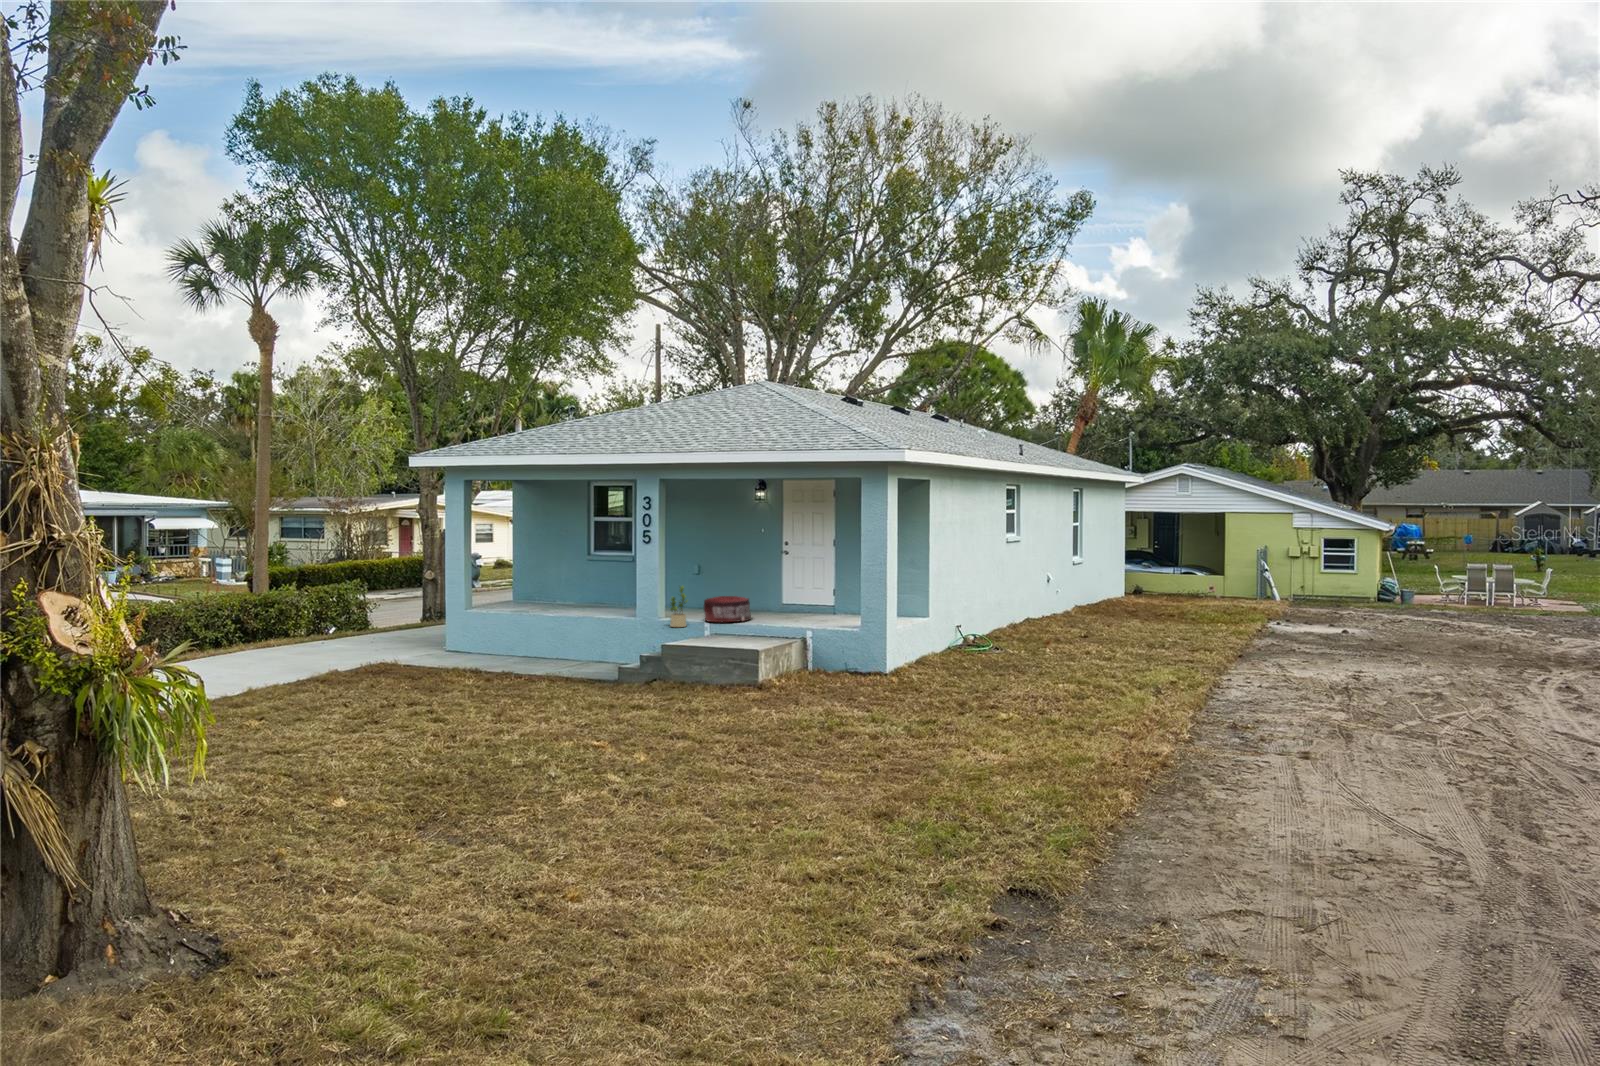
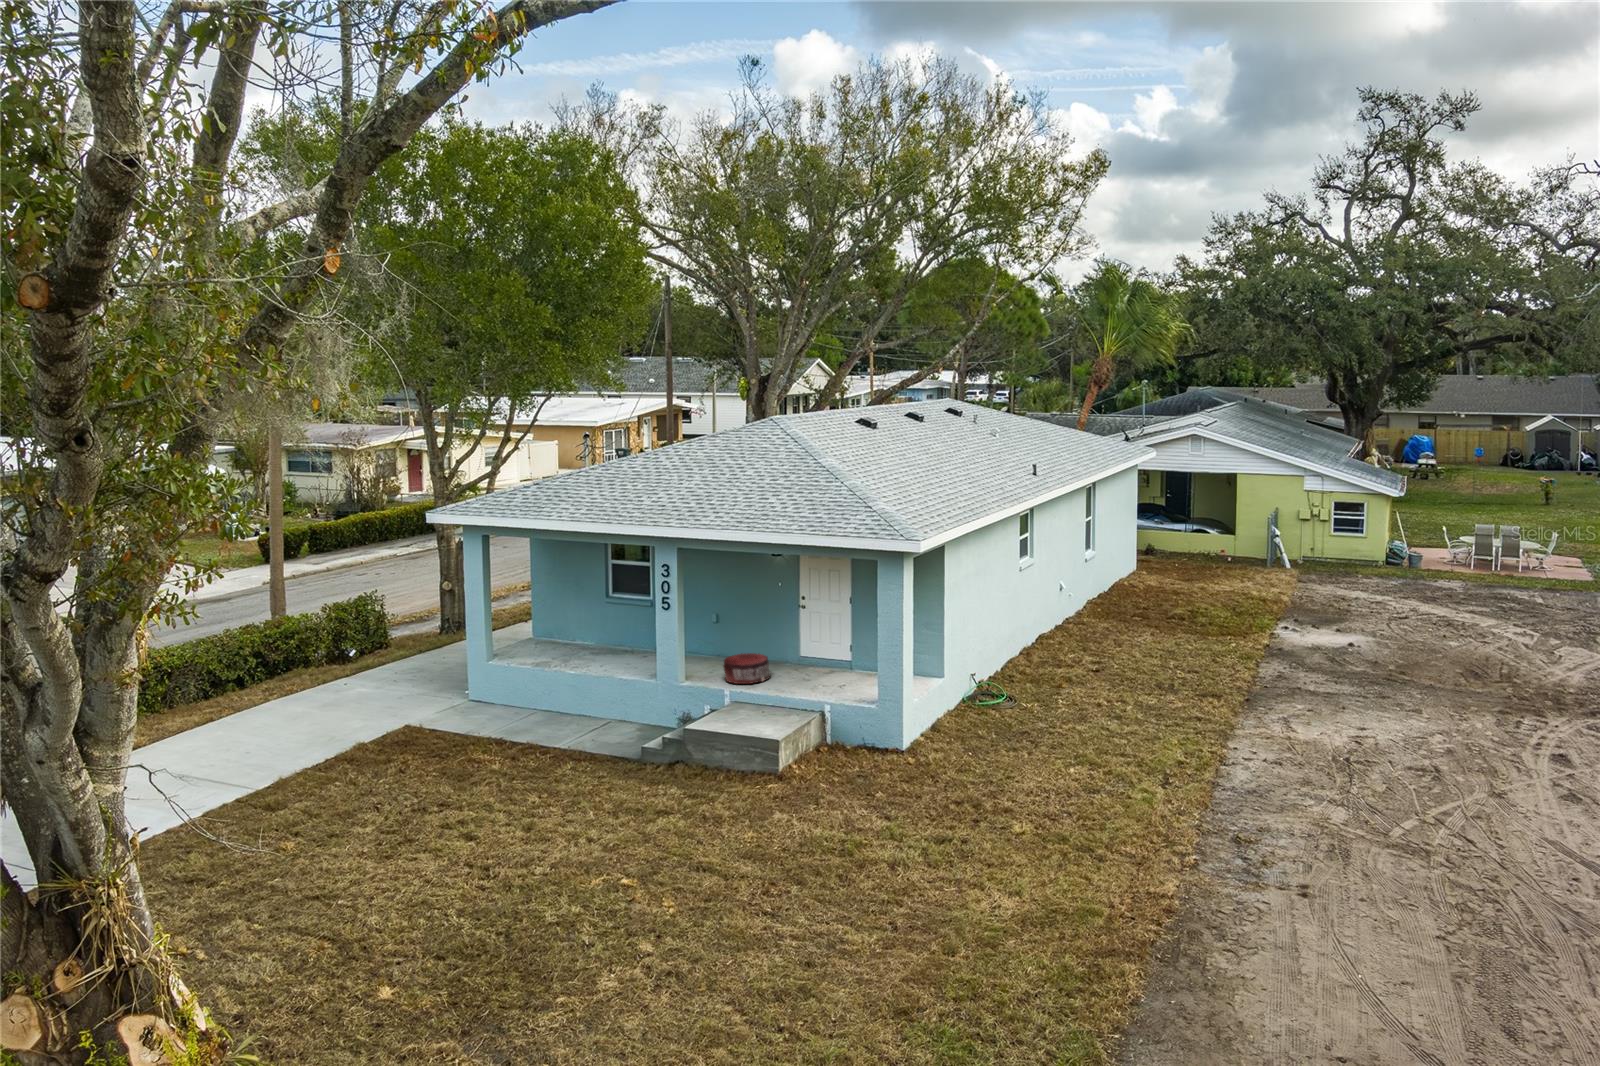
potted plant: present [667,586,688,627] -> none [687,652,709,693]

